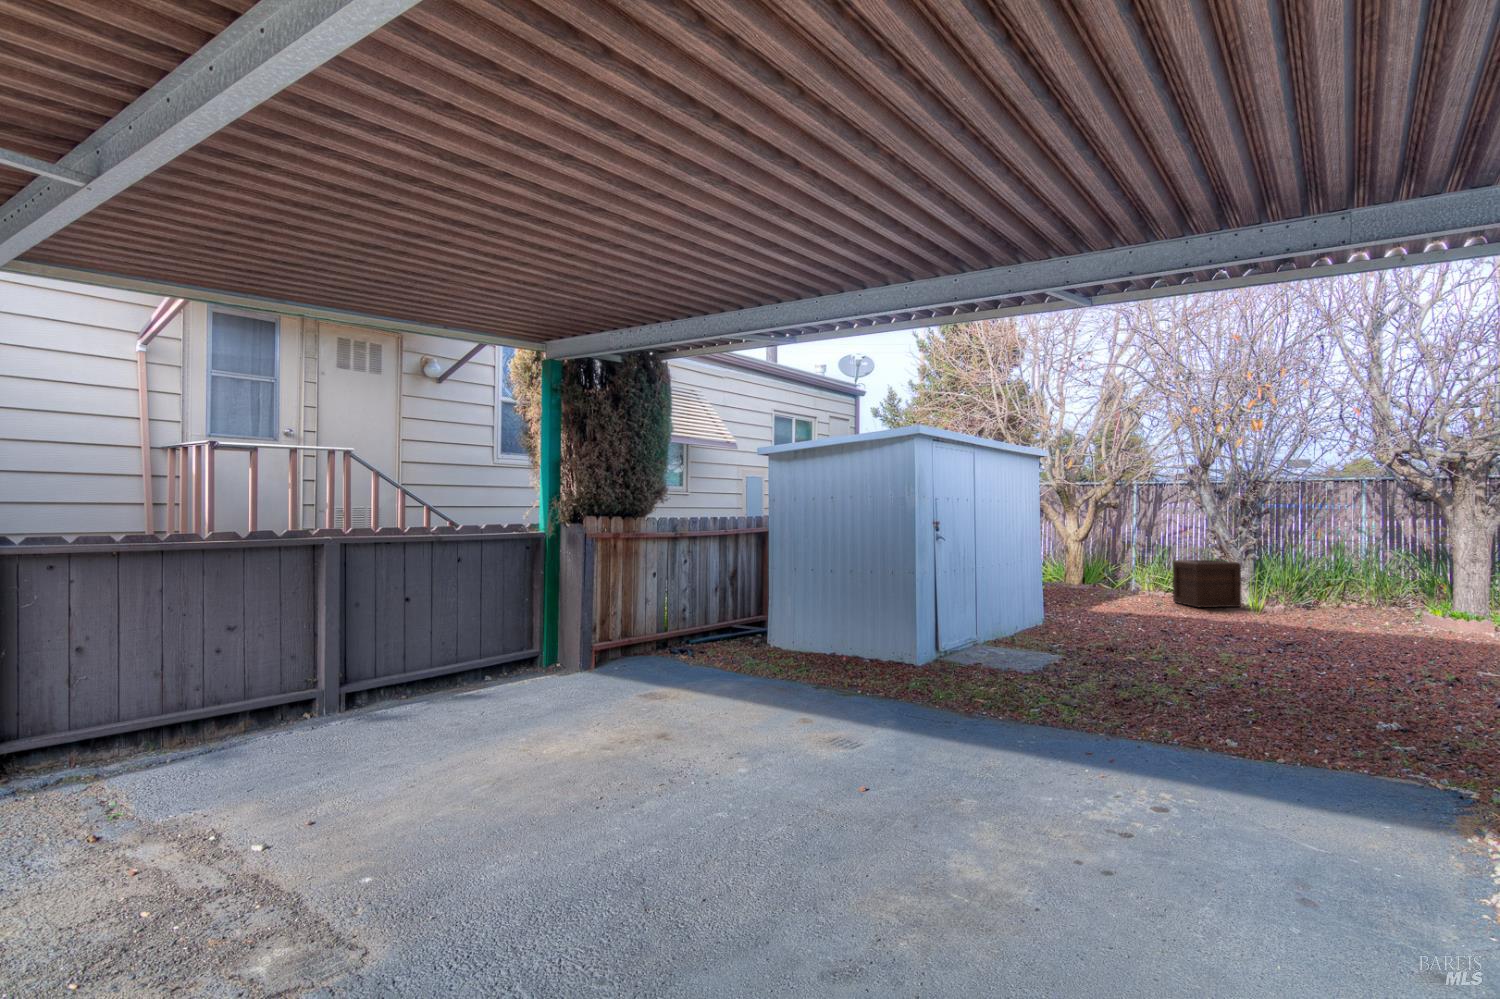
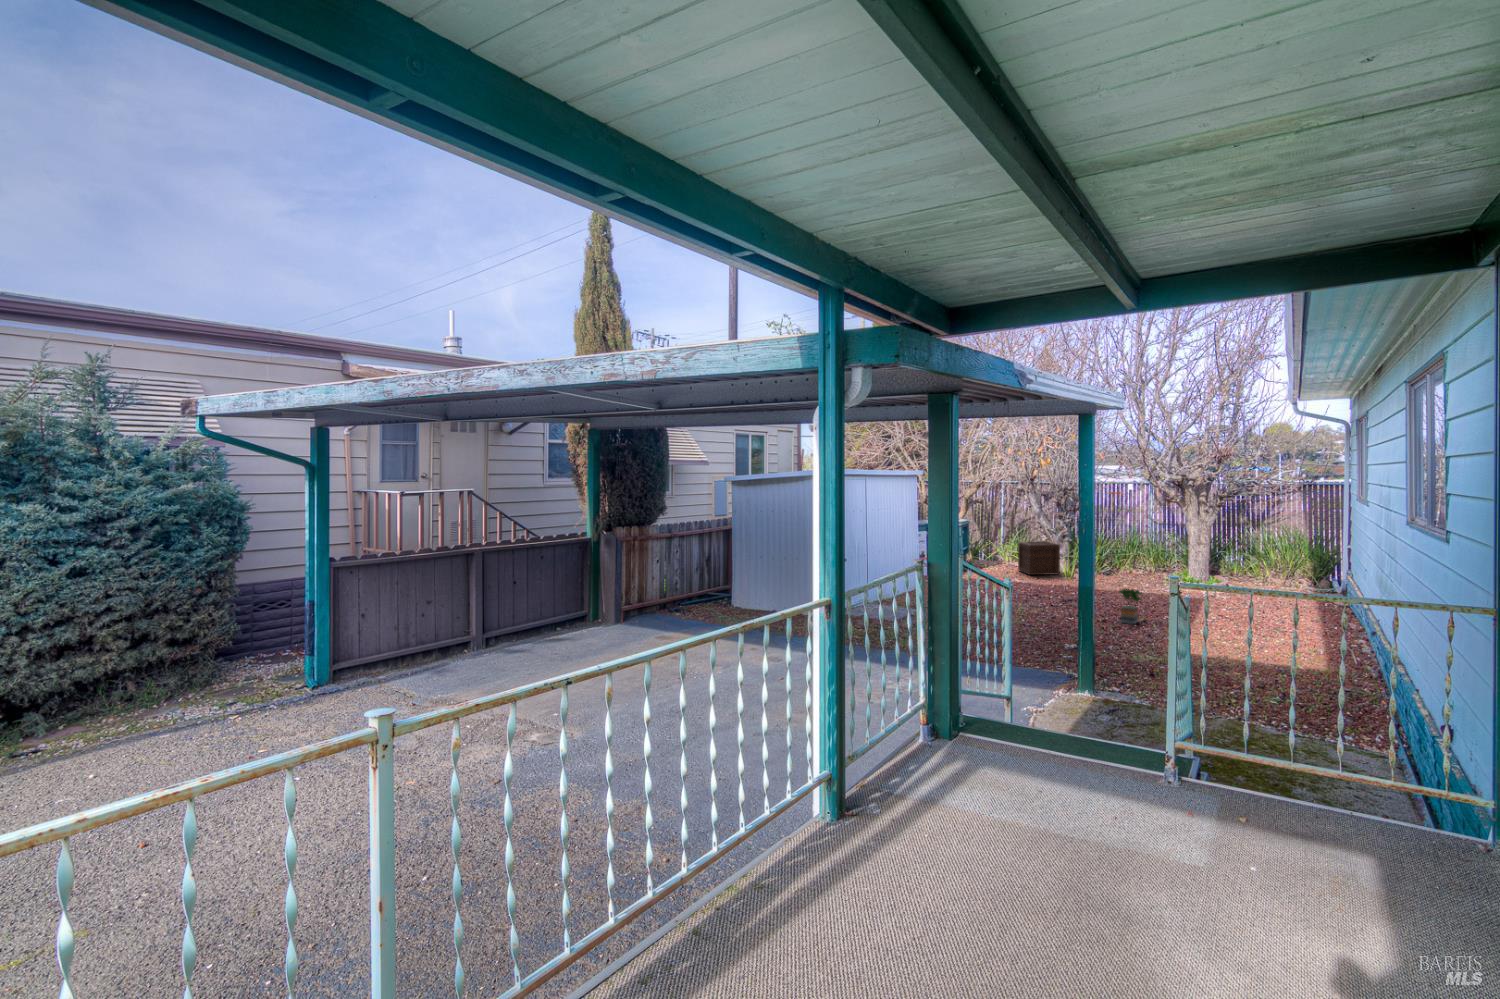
potted tree: none [1427,618,1480,680] -> present [1119,588,1142,624]

